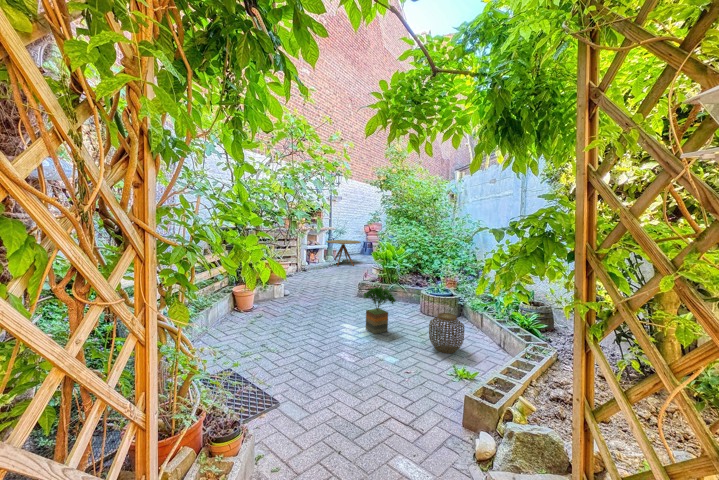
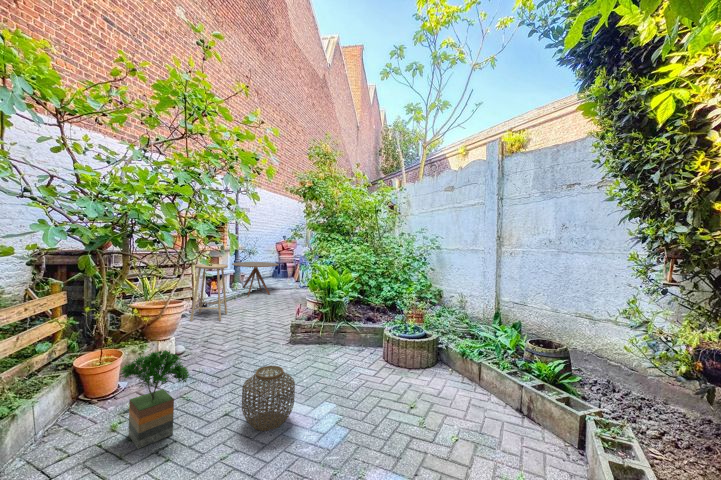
stool: none [295,240,320,280] -> present [190,264,228,321]
potted tree: present [364,287,395,334] -> present [121,350,189,449]
woven basket: present [429,313,464,353] -> present [242,366,295,431]

